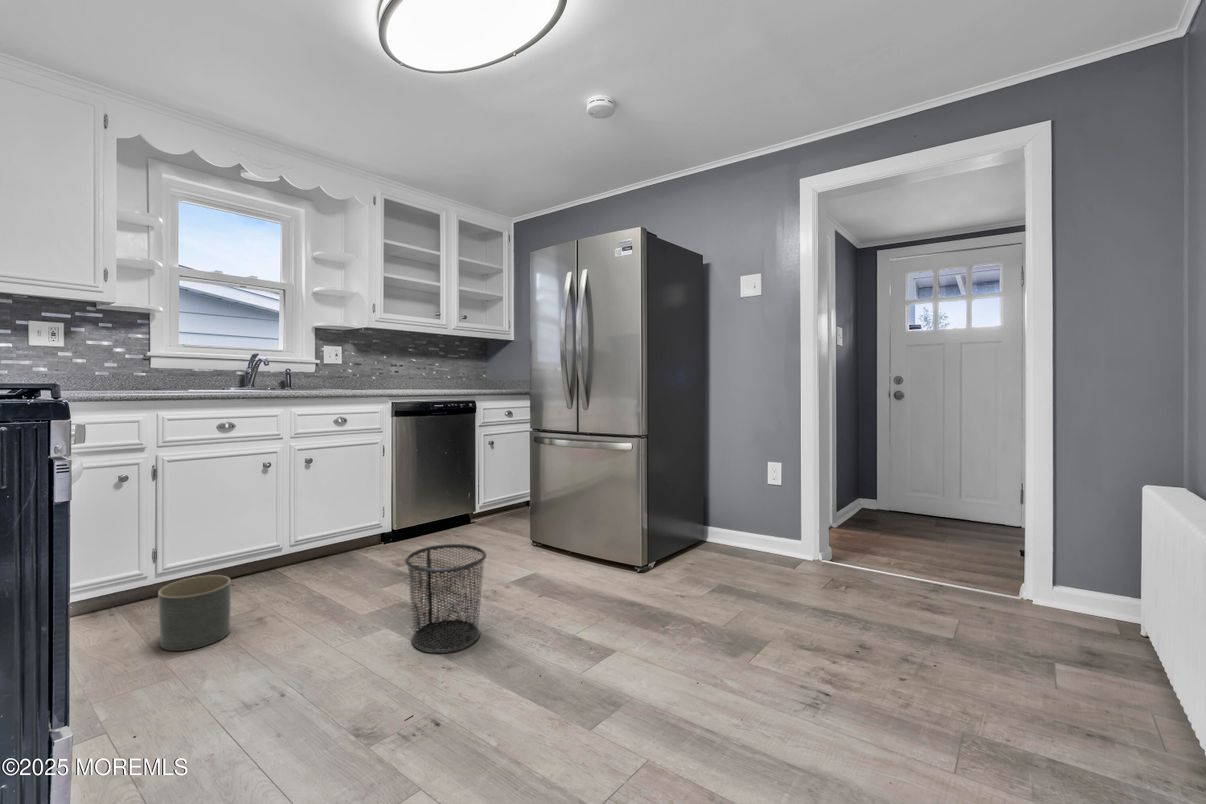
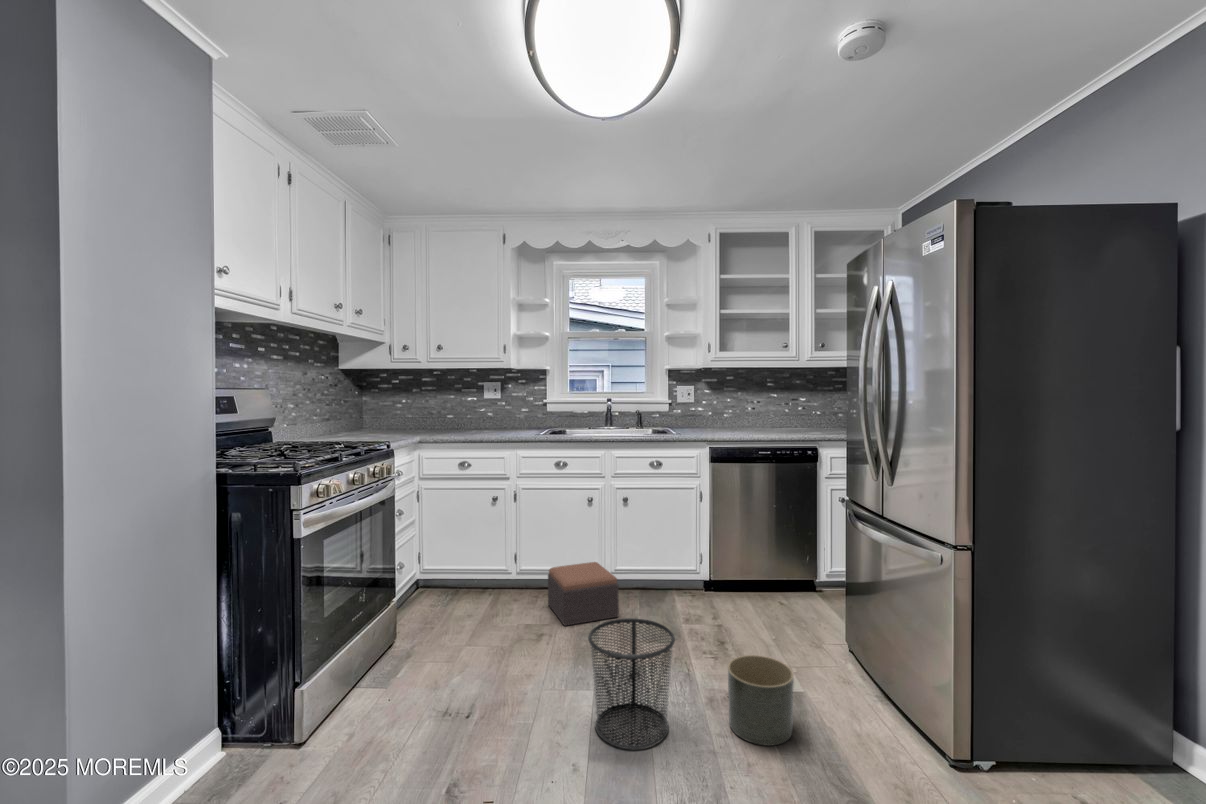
footstool: none [226,533,328,603] -> present [548,562,619,626]
planter: present [158,575,231,651] -> present [728,655,794,746]

